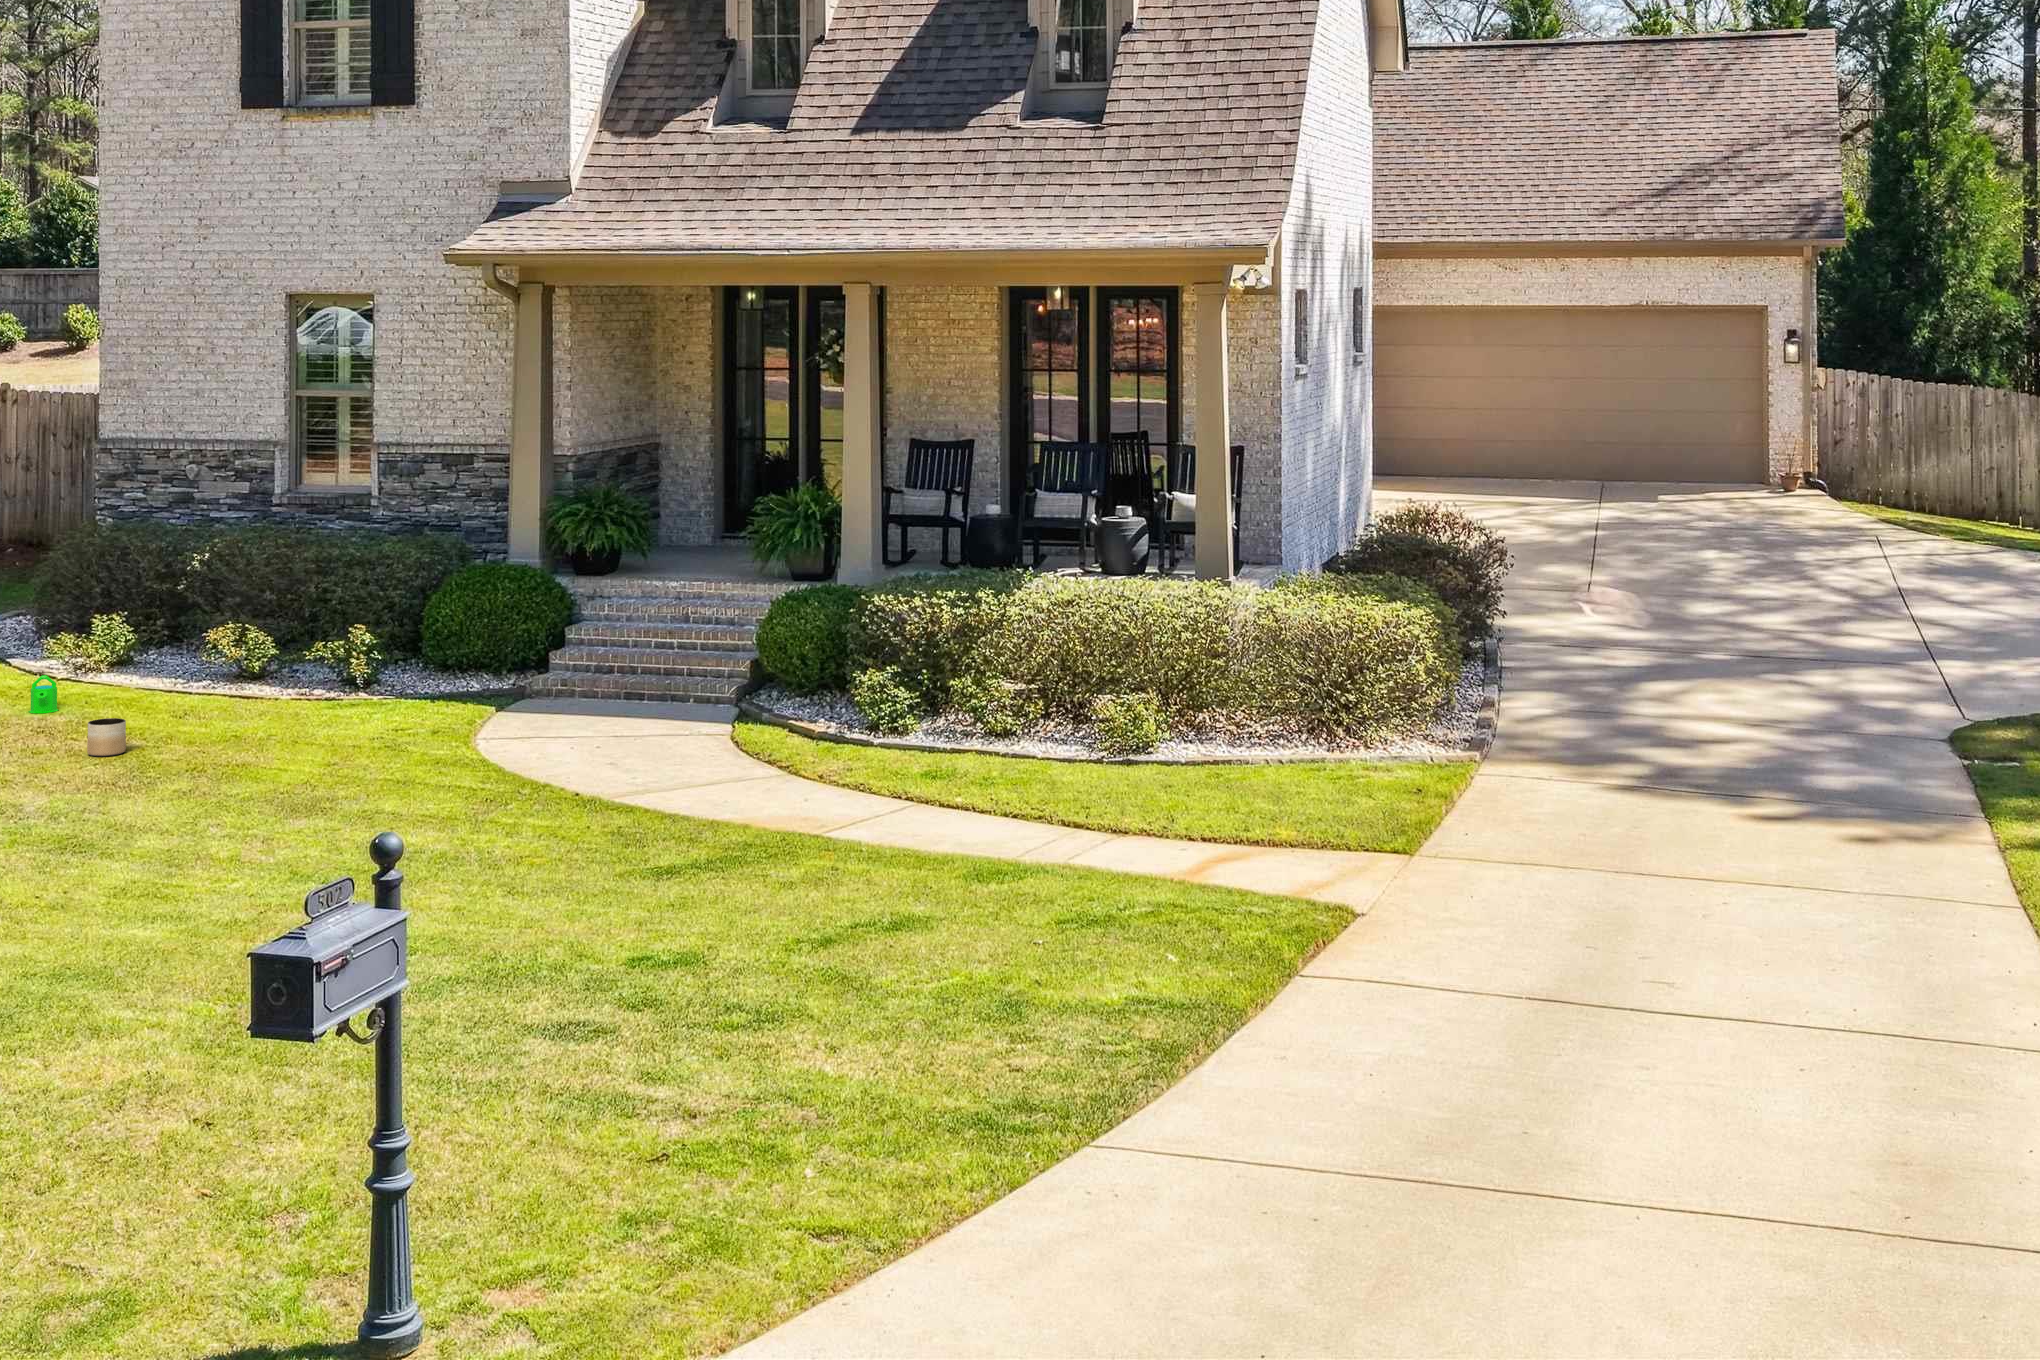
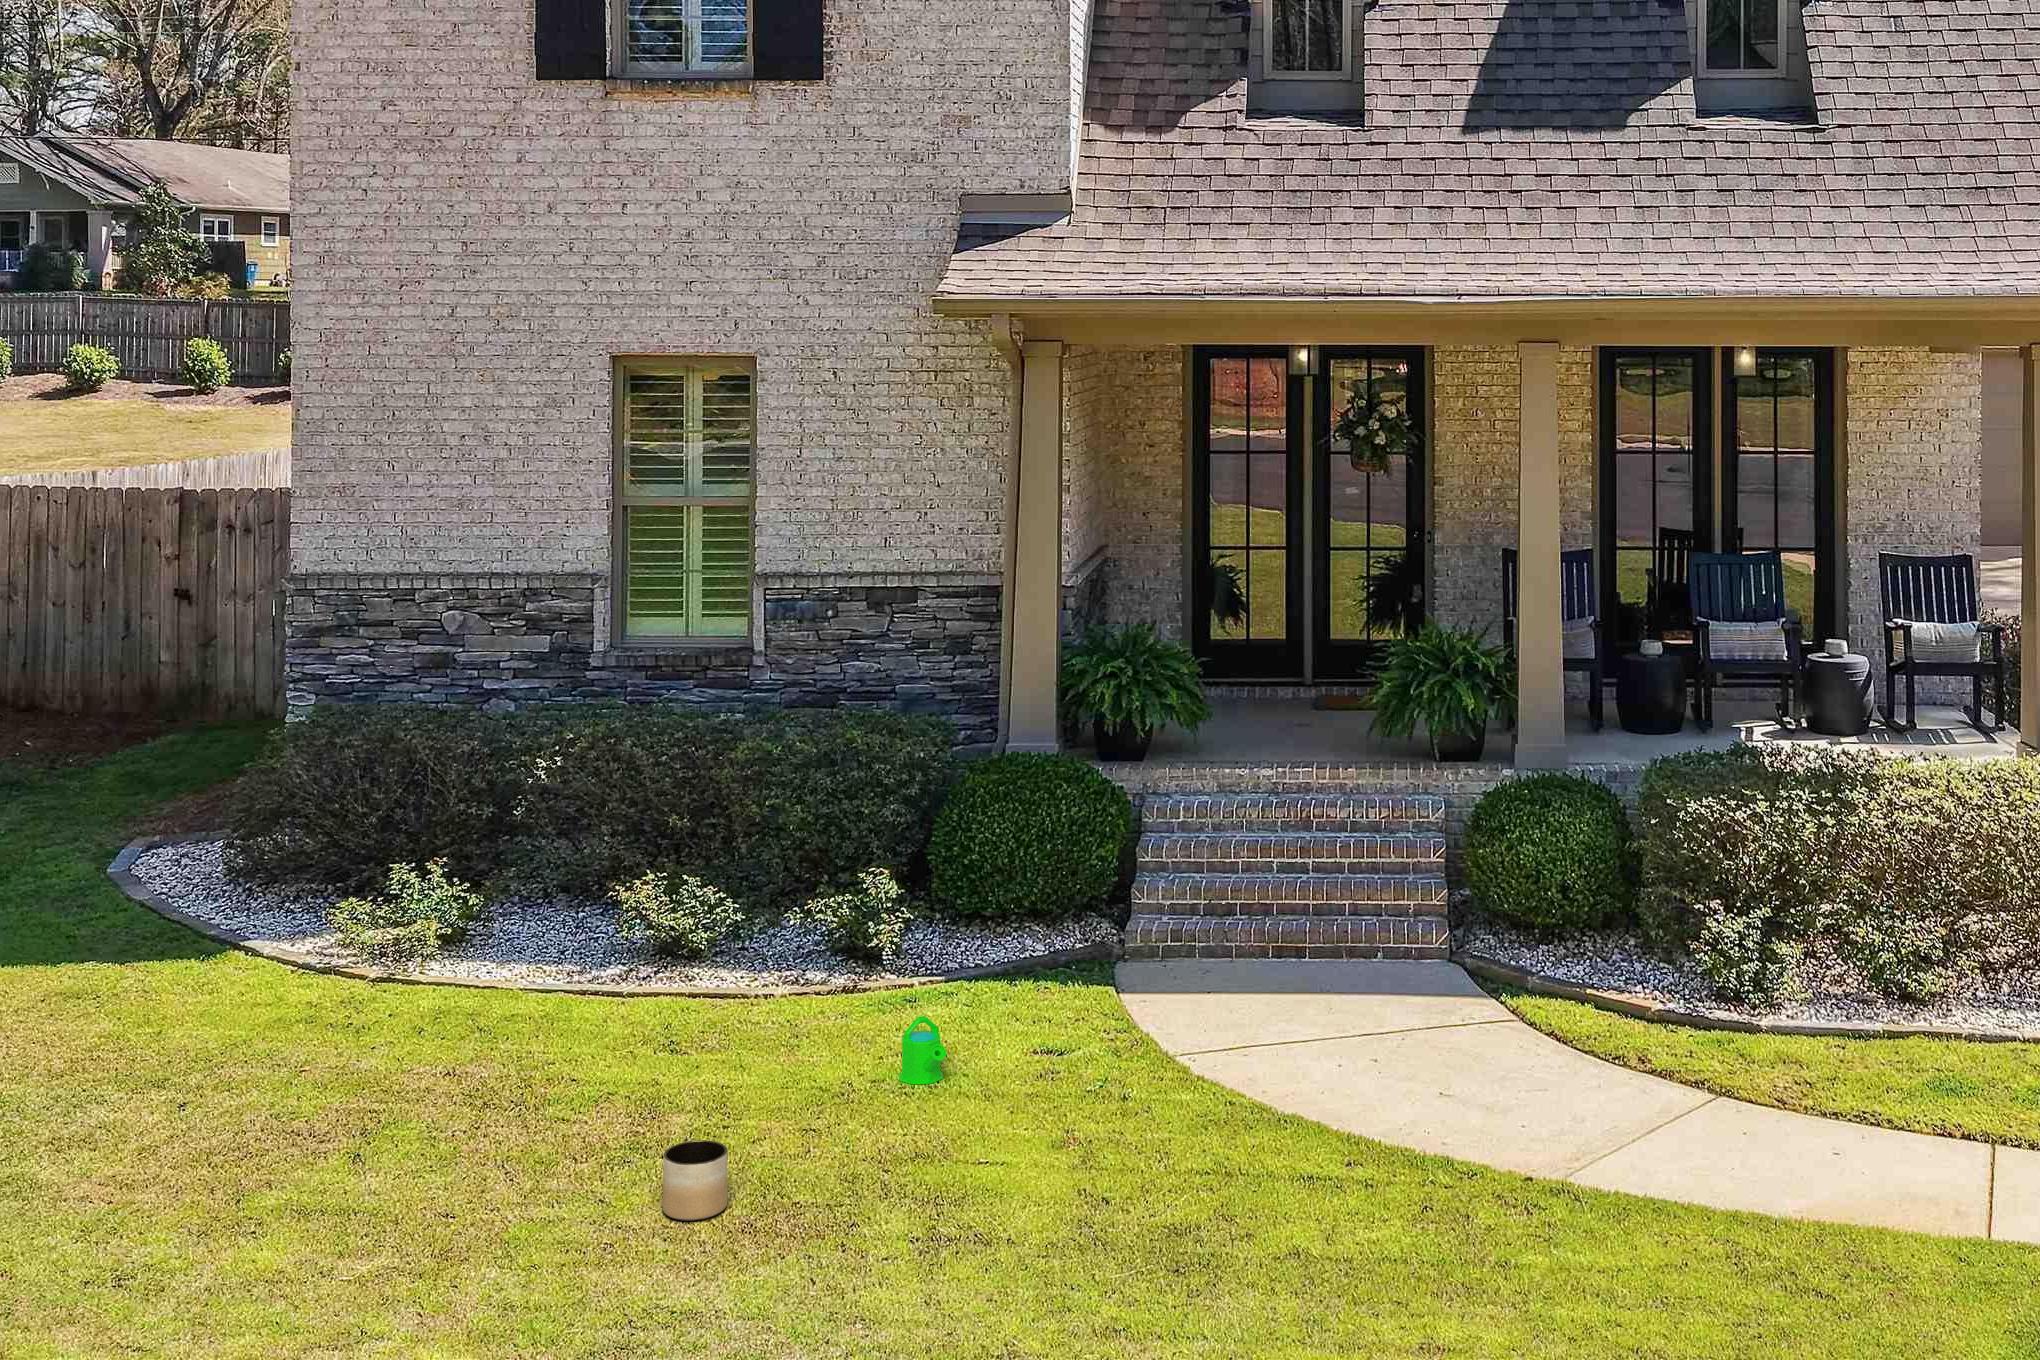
watering can: present [29,675,58,713] -> present [899,1016,947,1085]

